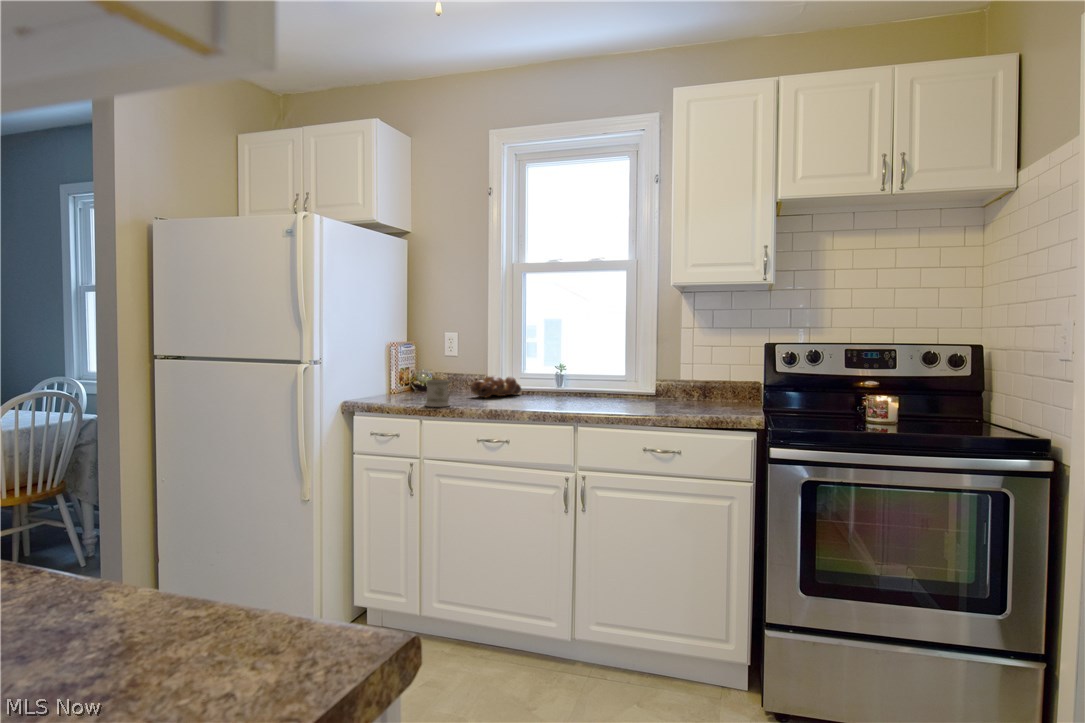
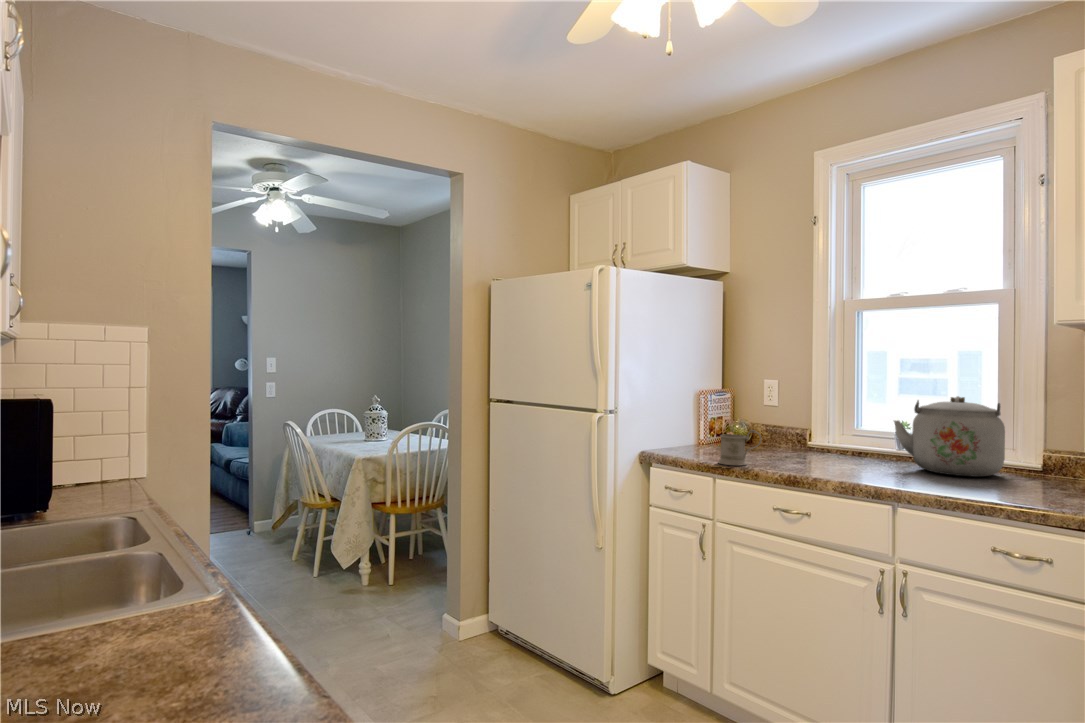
kettle: none [559,341,633,401] -> present [894,396,1005,477]
bread loaf: present [470,375,521,397] -> none [781,432,849,458]

